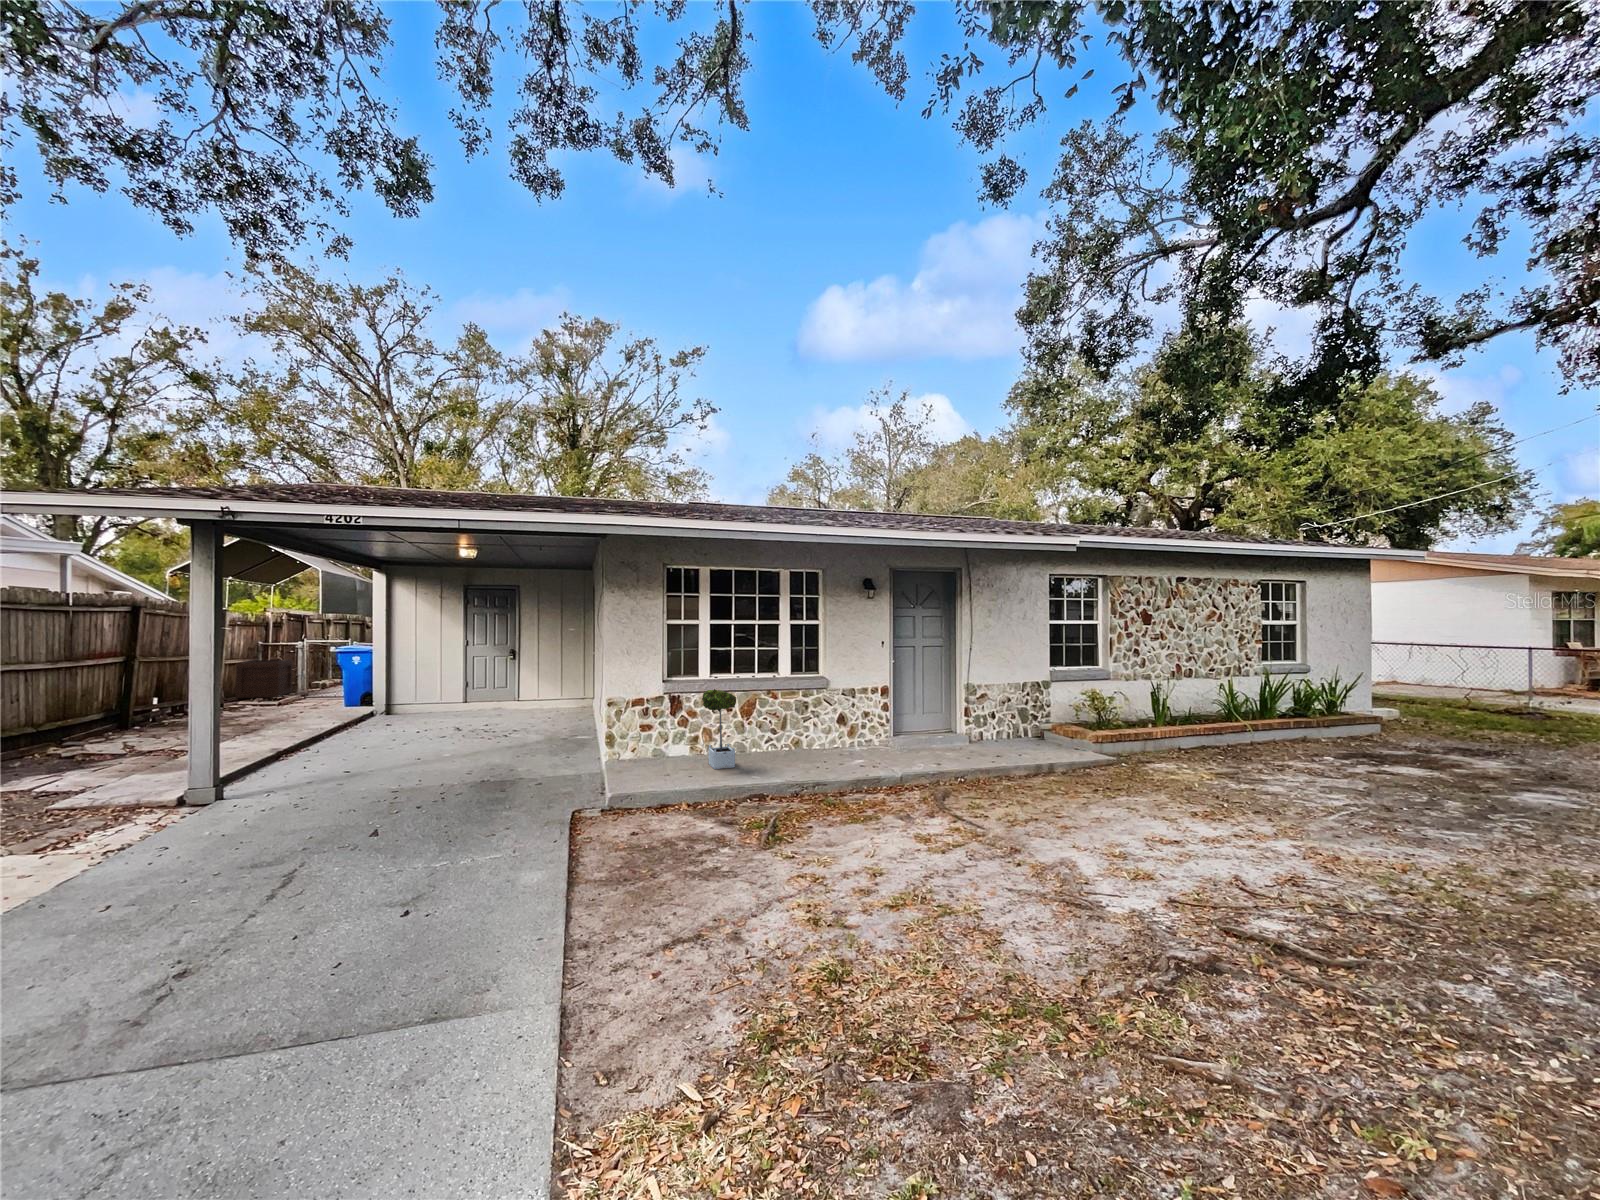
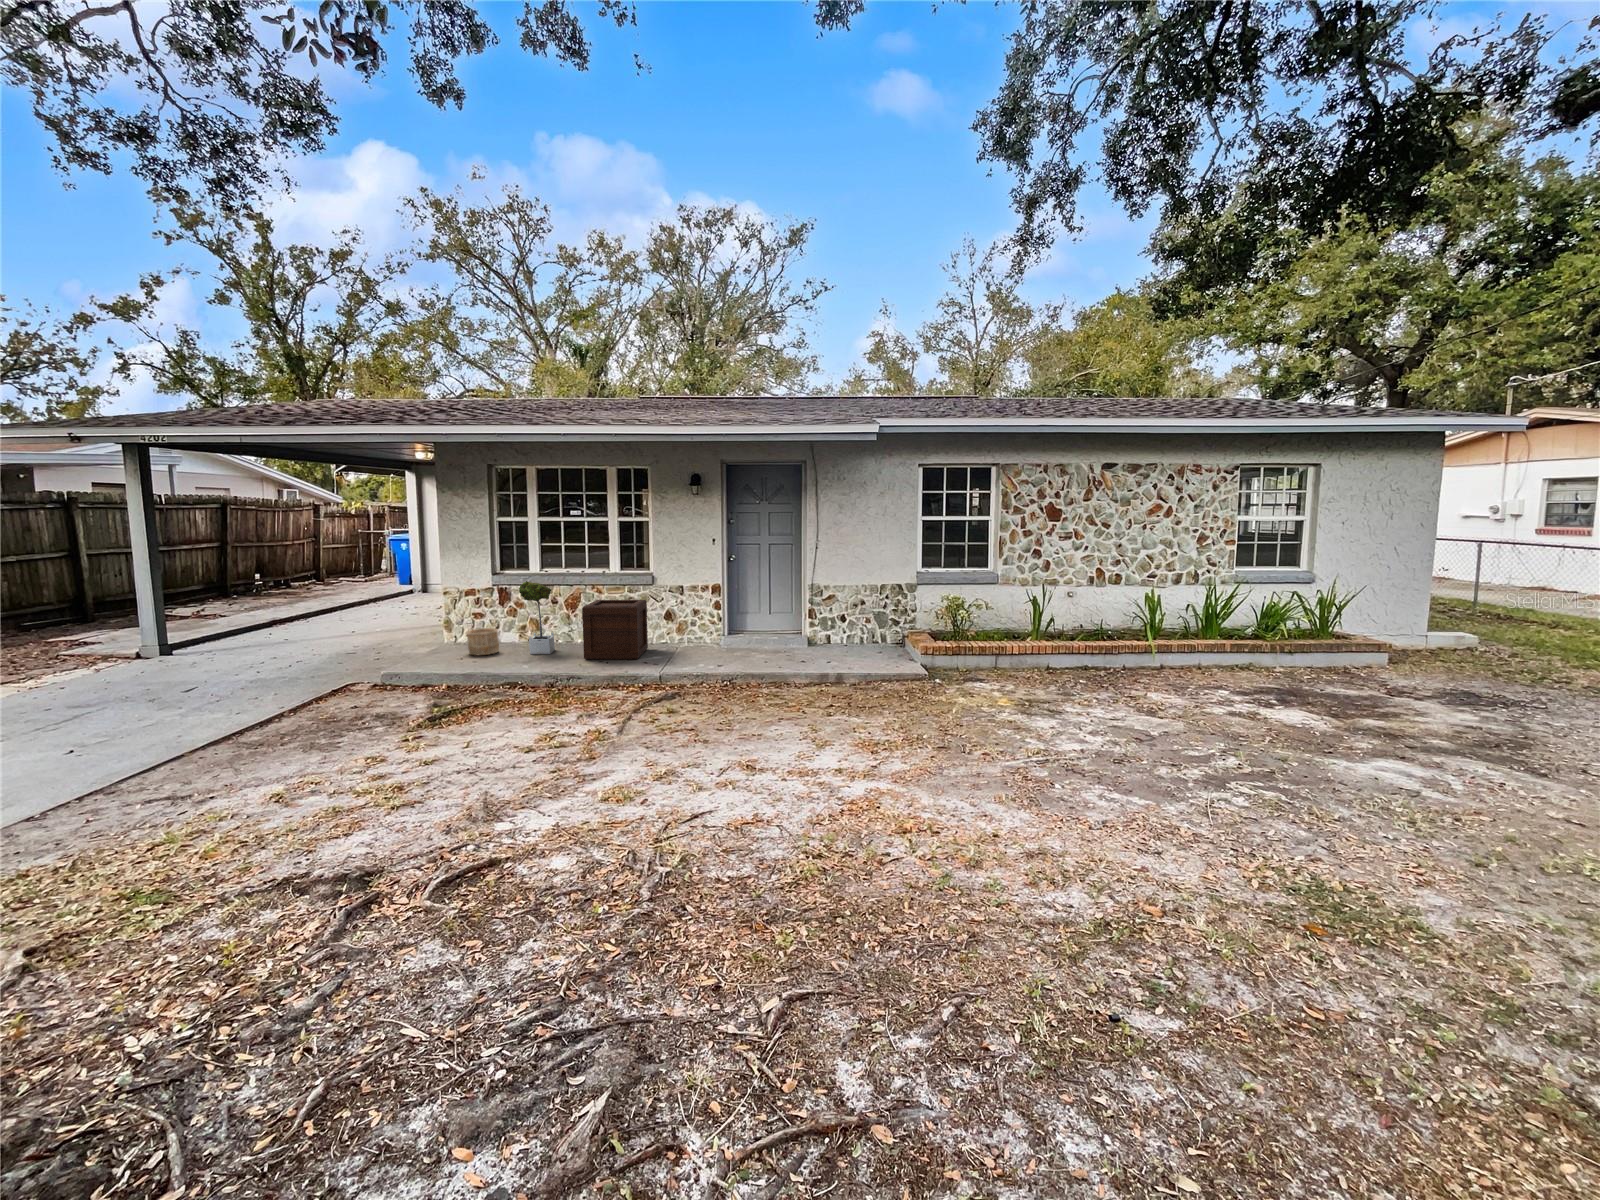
wooden crate: present [235,660,293,698] -> present [582,600,648,660]
wooden bucket: none [643,742,677,775] -> present [466,628,499,655]

